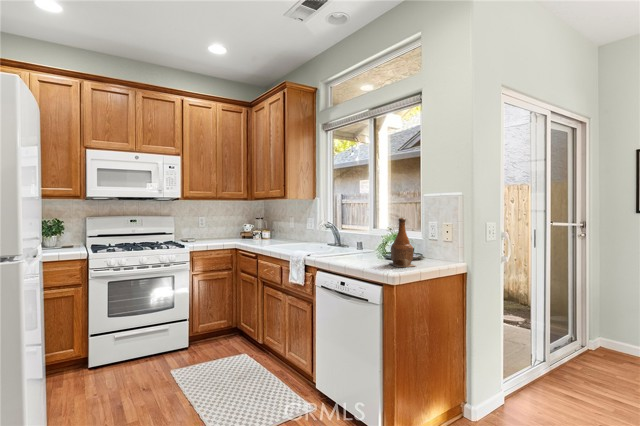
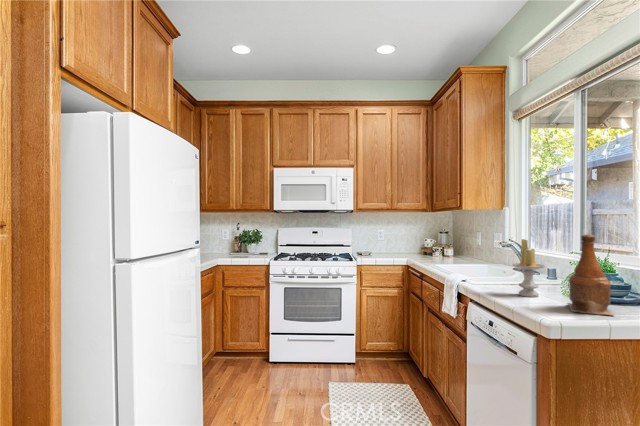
candle: none [351,222,371,262] -> present [513,239,545,297]

